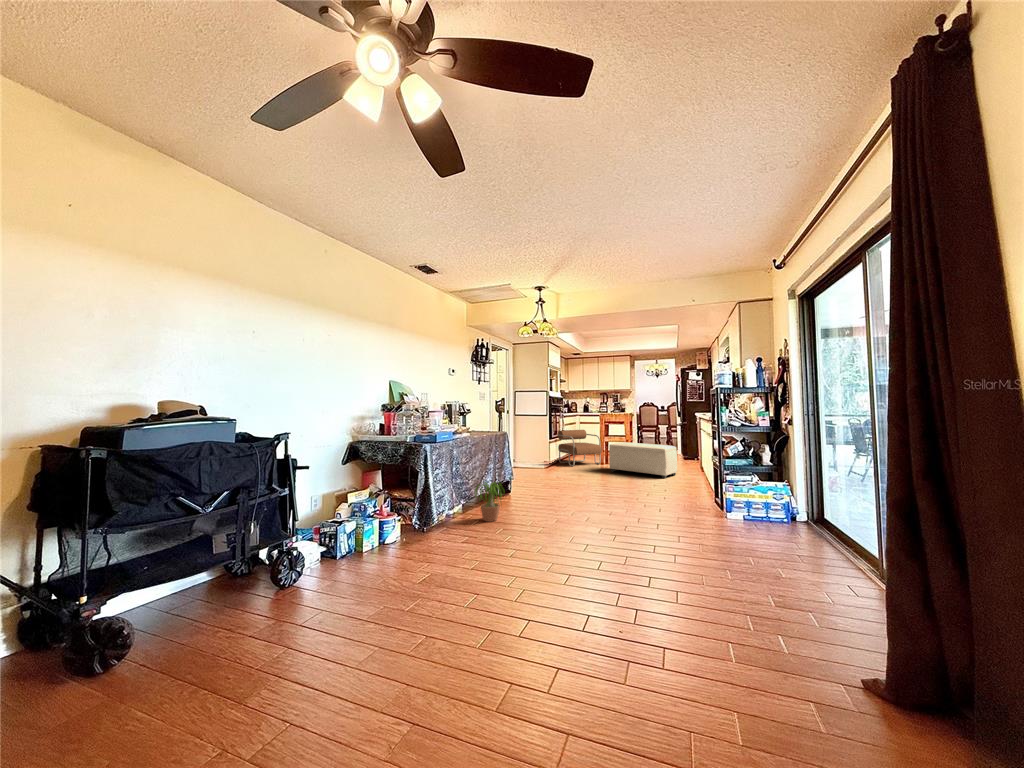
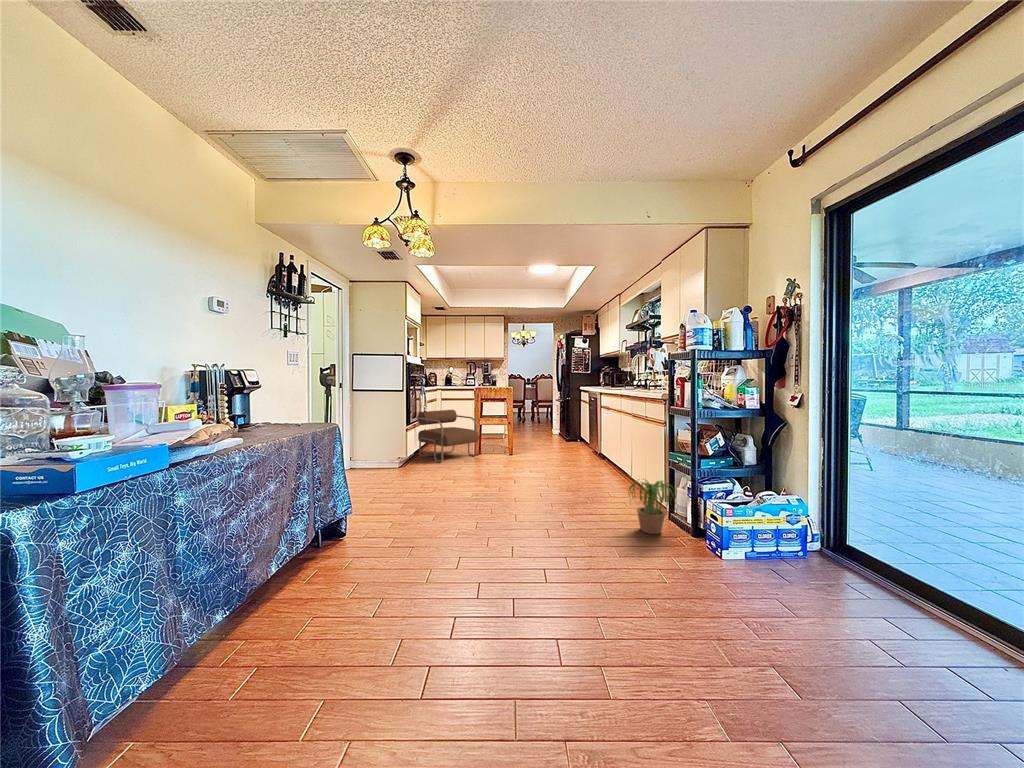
ottoman: present [609,442,677,478] -> none [495,427,582,476]
potted plant: present [475,482,505,522] -> present [629,479,674,534]

